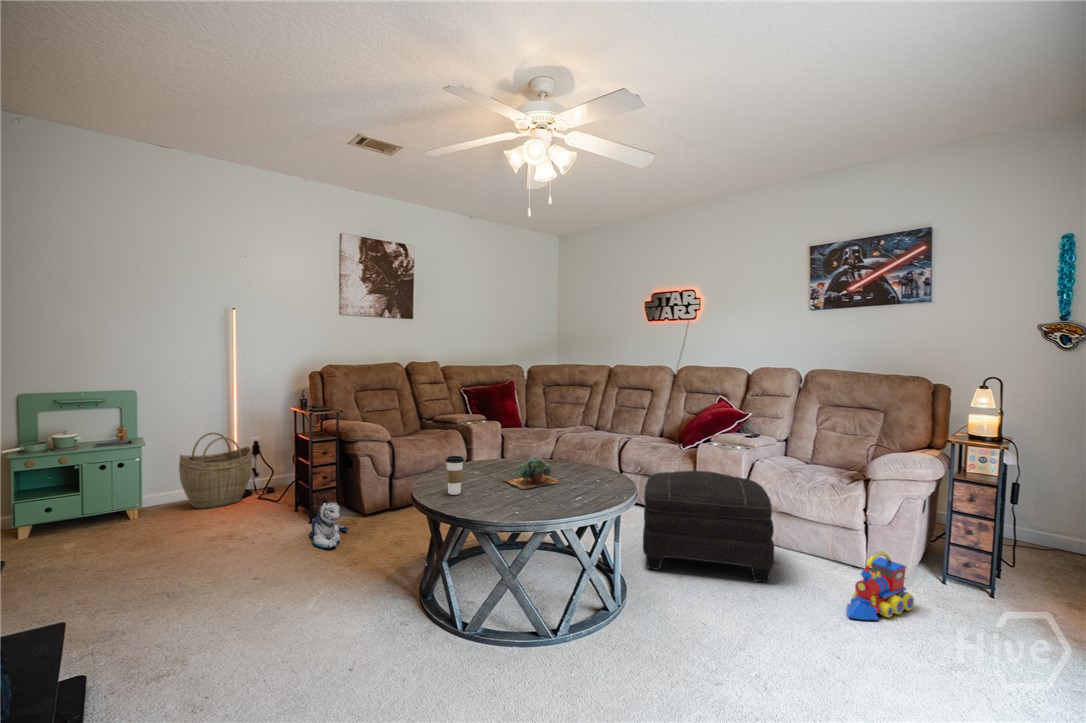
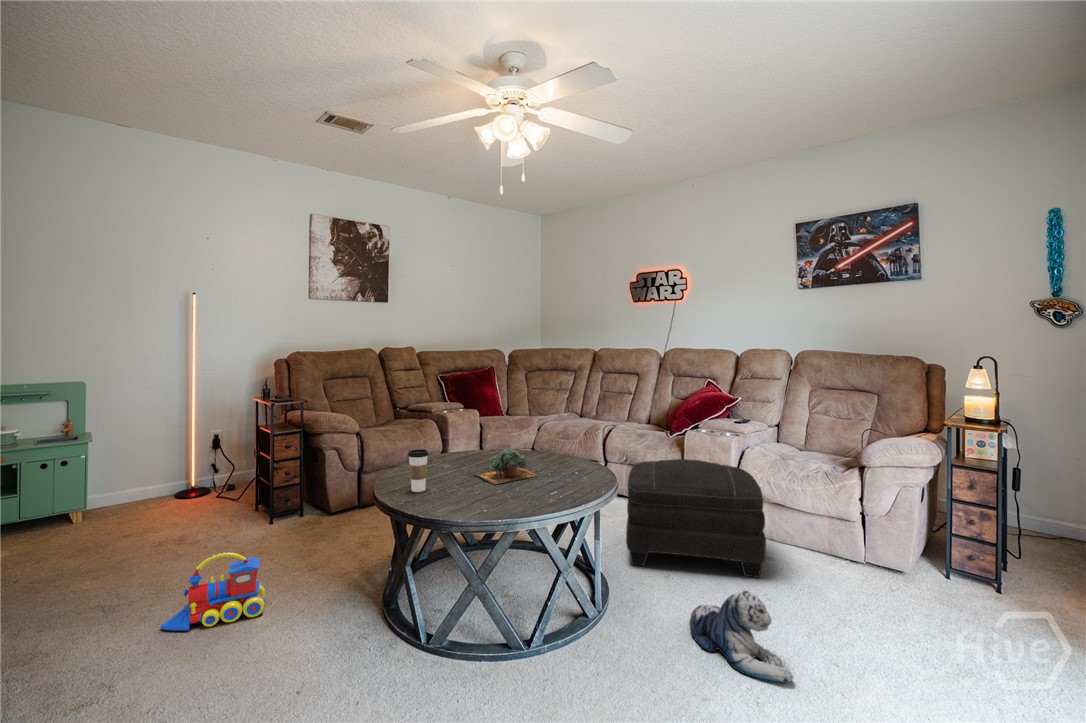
woven basket: present [179,433,252,509] -> none [133,426,214,507]
plush toy: present [309,502,348,549] -> present [689,591,793,684]
toy train: present [846,551,914,620] -> present [160,552,265,630]

